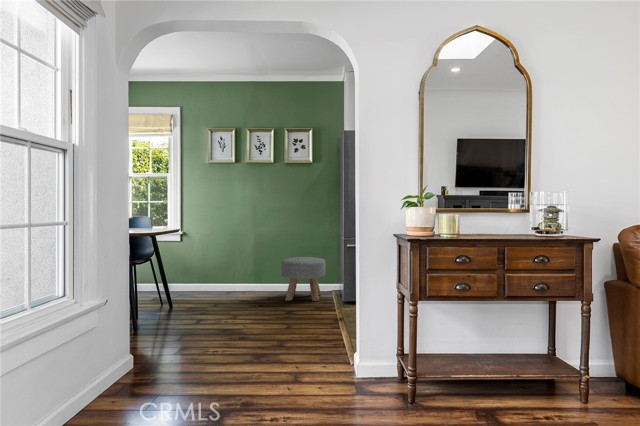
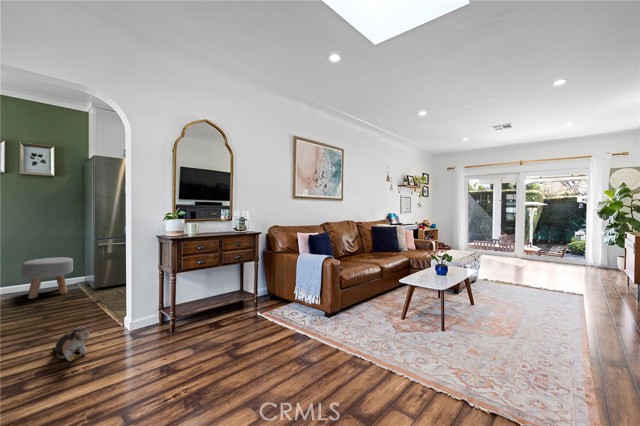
plush toy: none [267,355,299,402] -> present [52,325,92,361]

